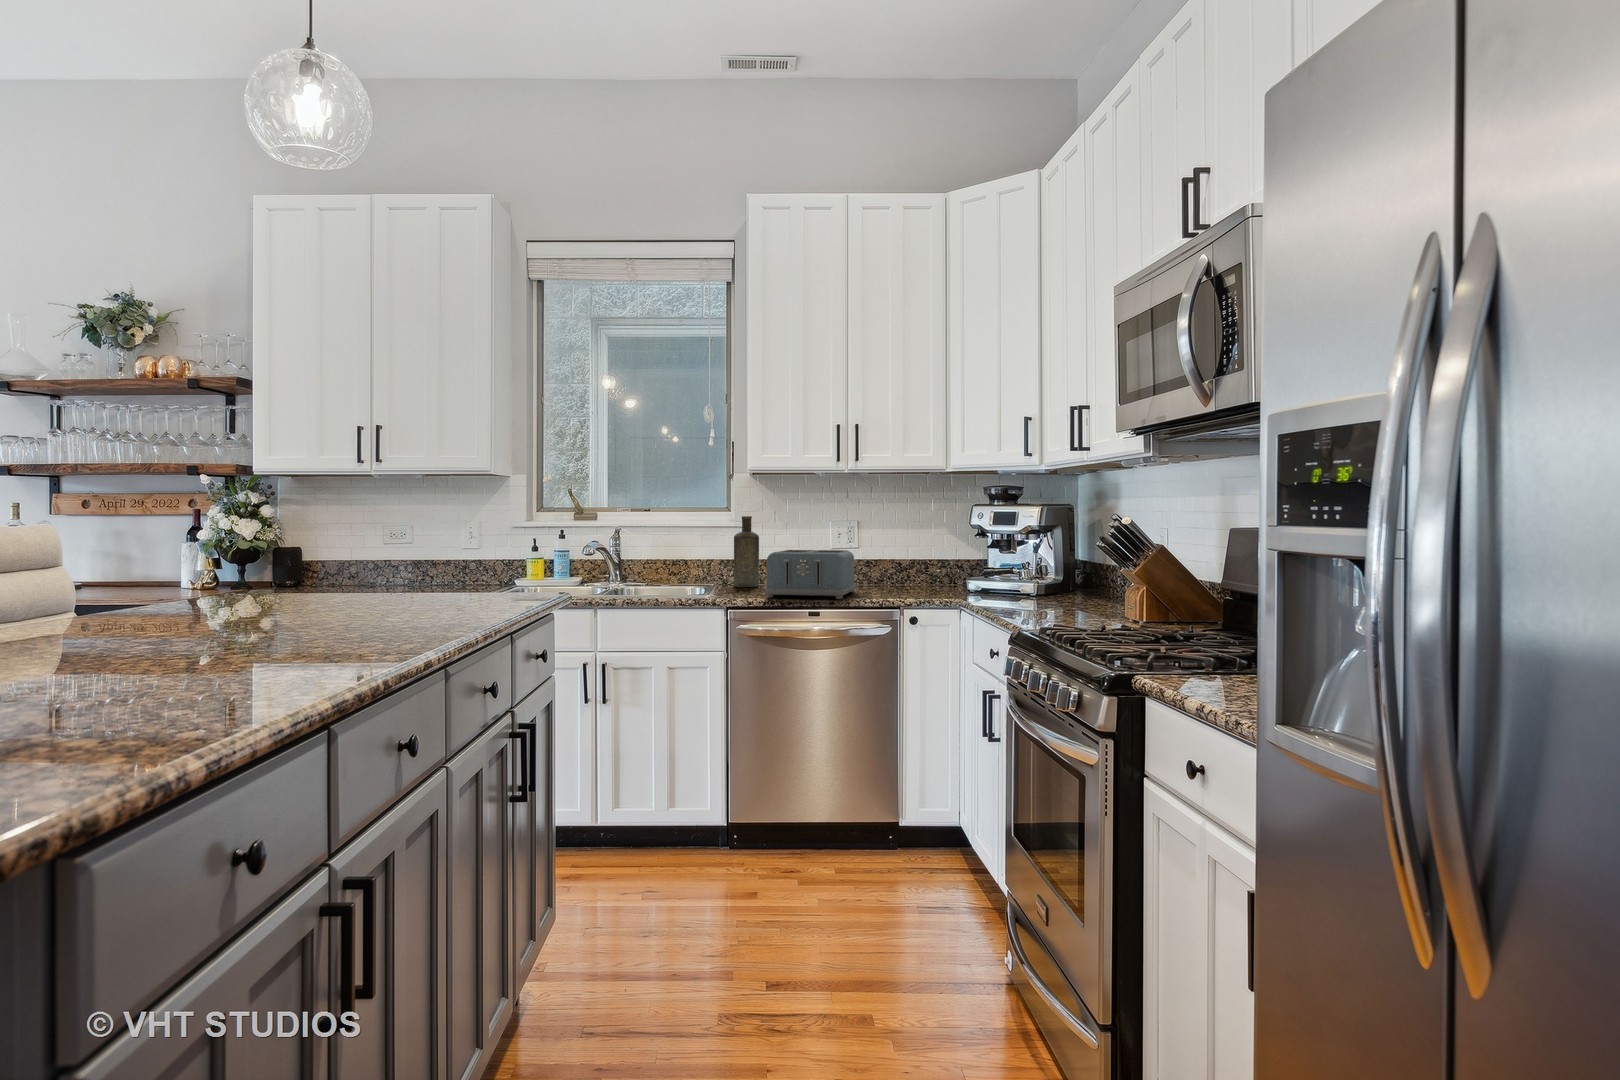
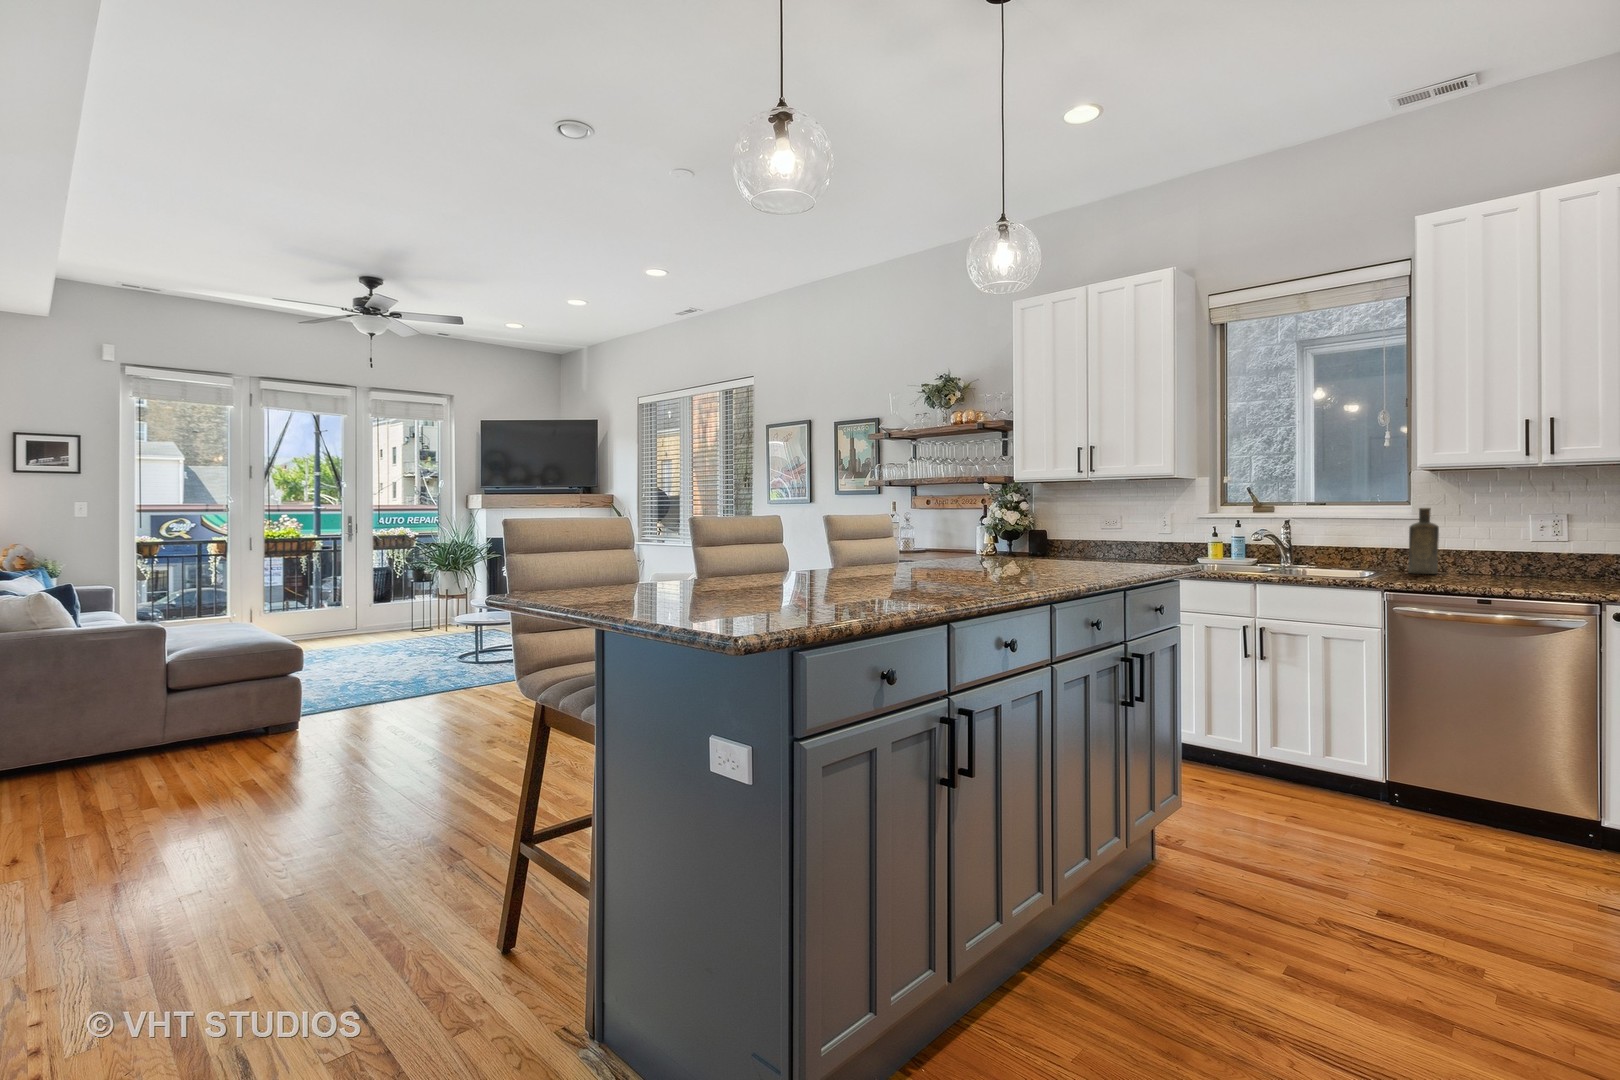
toaster: present [765,550,856,599] -> none [1434,541,1557,591]

